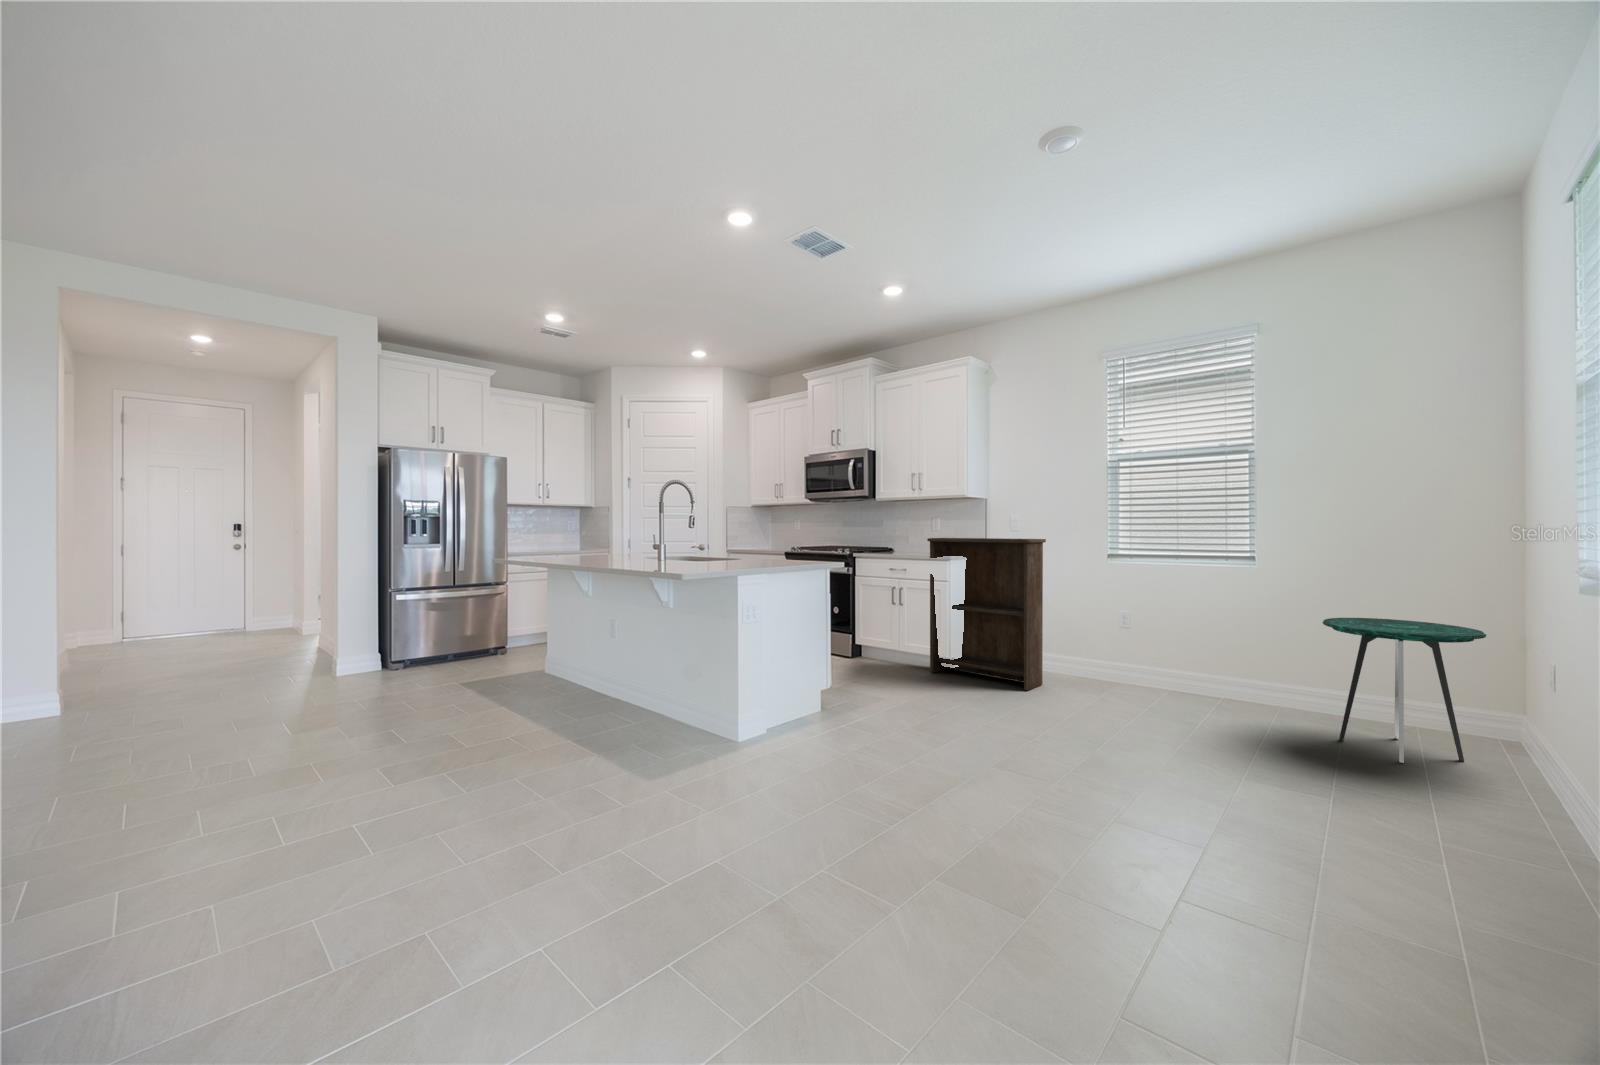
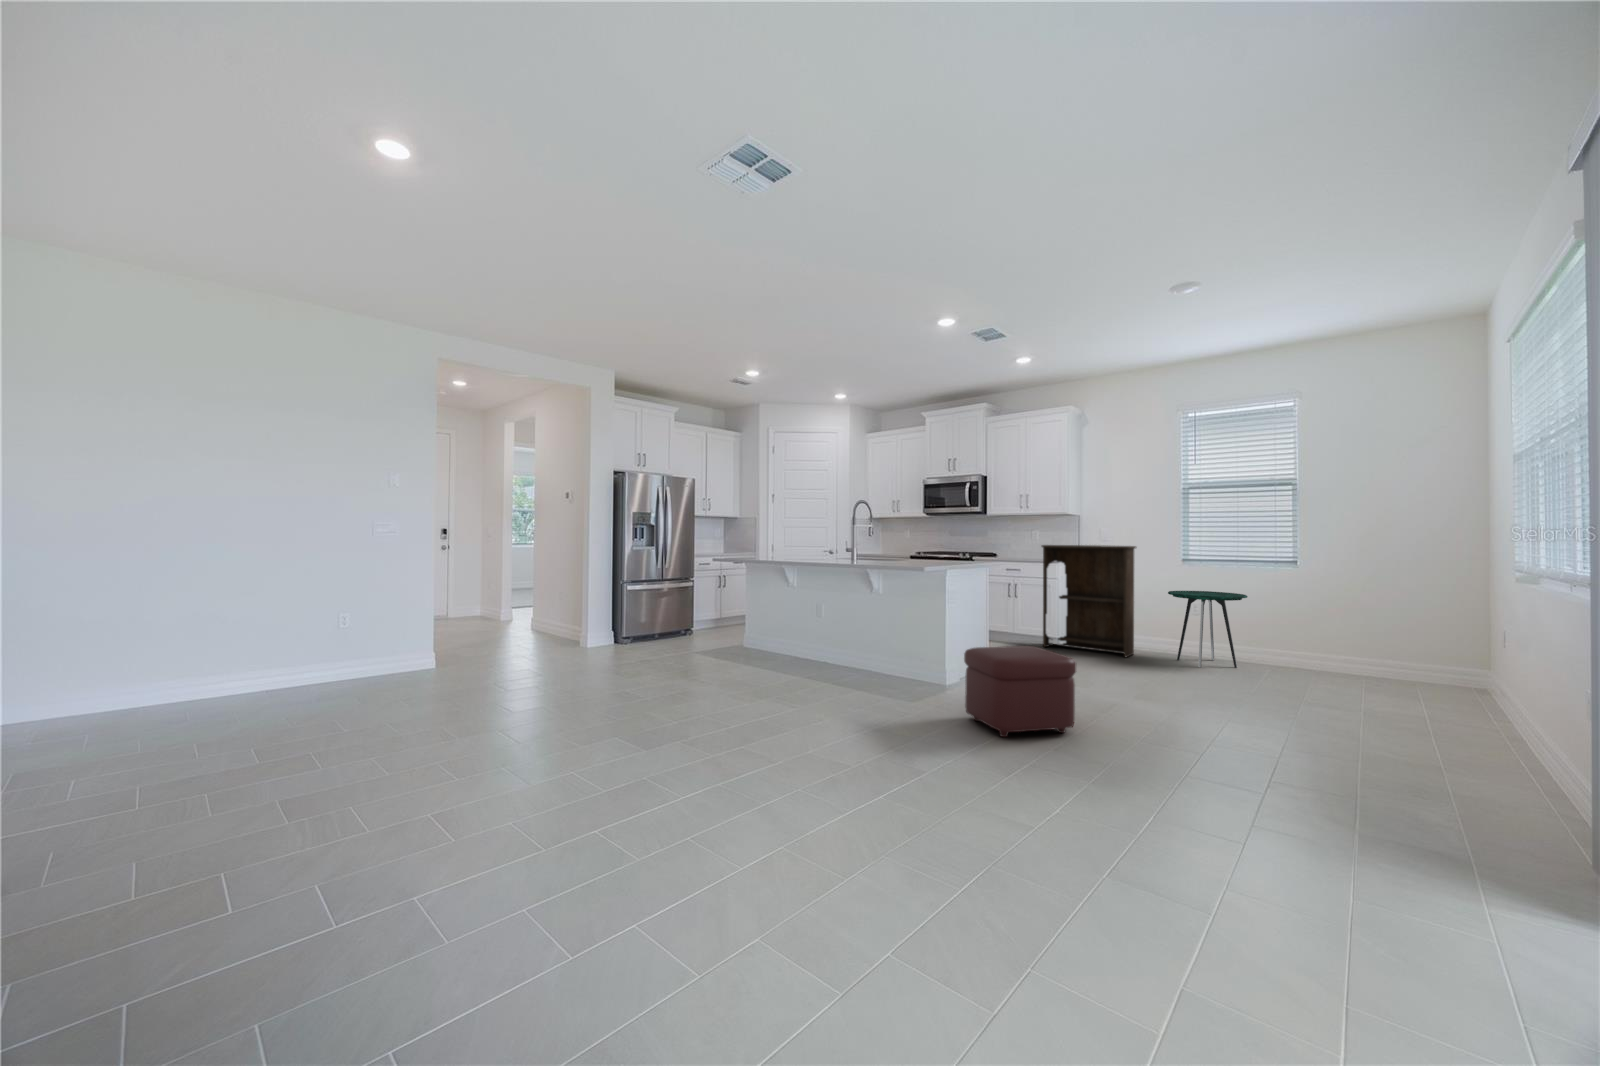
side table: present [1323,618,1487,763] -> present [1168,591,1248,668]
ottoman: none [657,703,811,871] -> present [964,646,1076,737]

